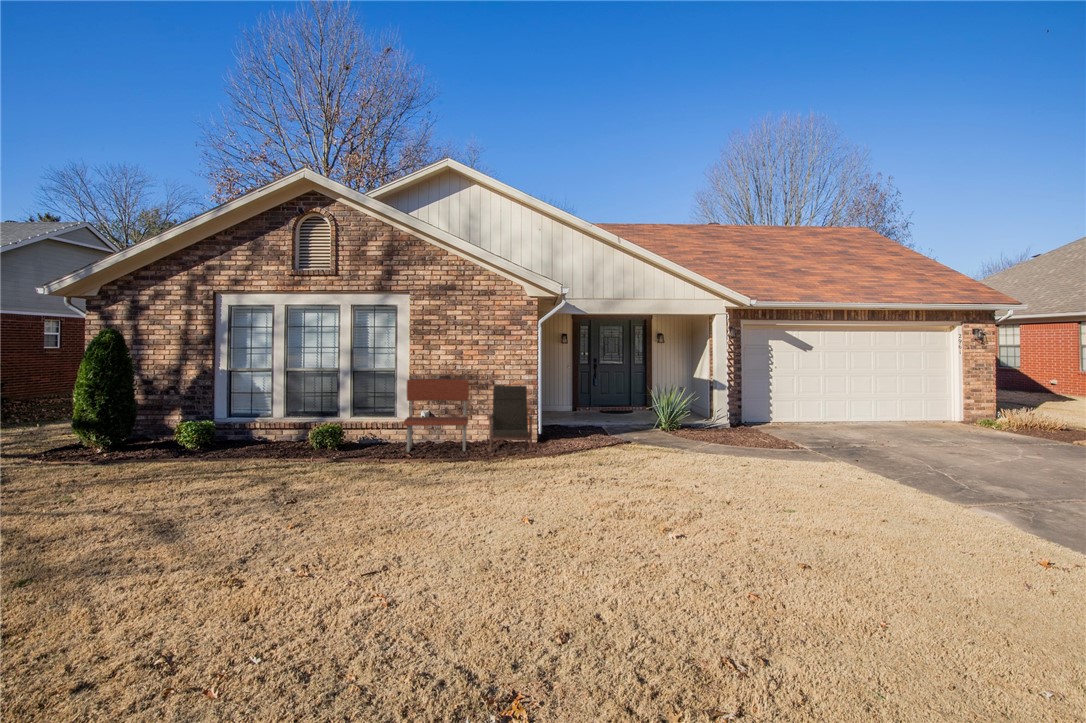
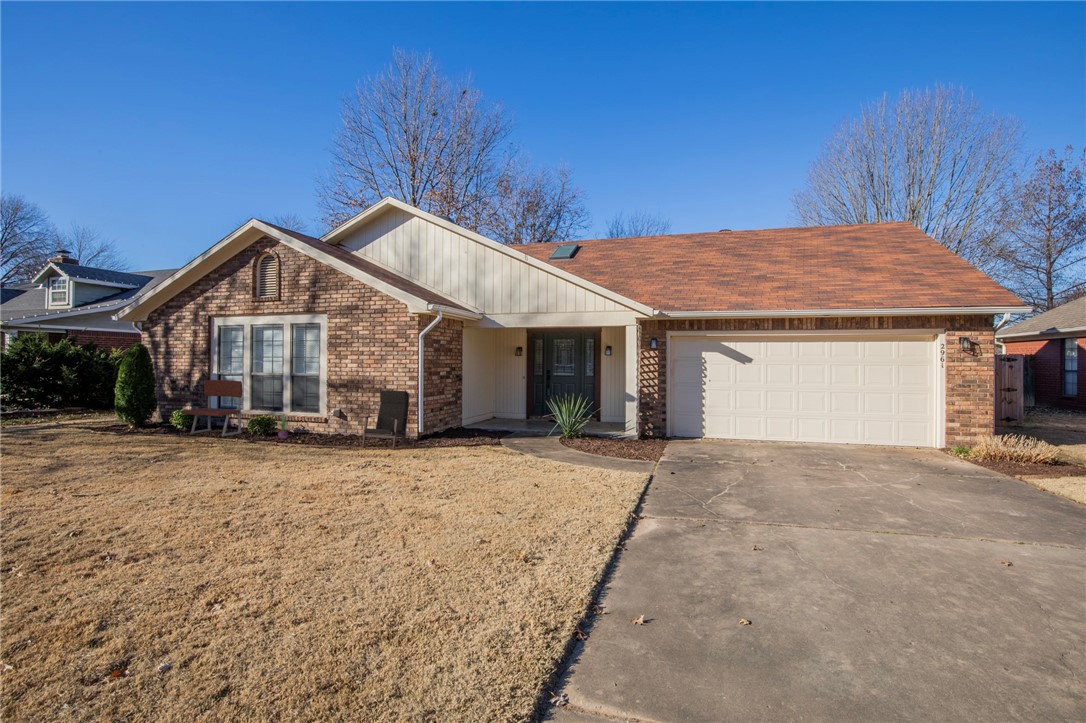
bench: present [403,379,469,452] -> present [182,380,242,437]
decorative plant: none [342,417,380,451] -> present [278,414,288,439]

